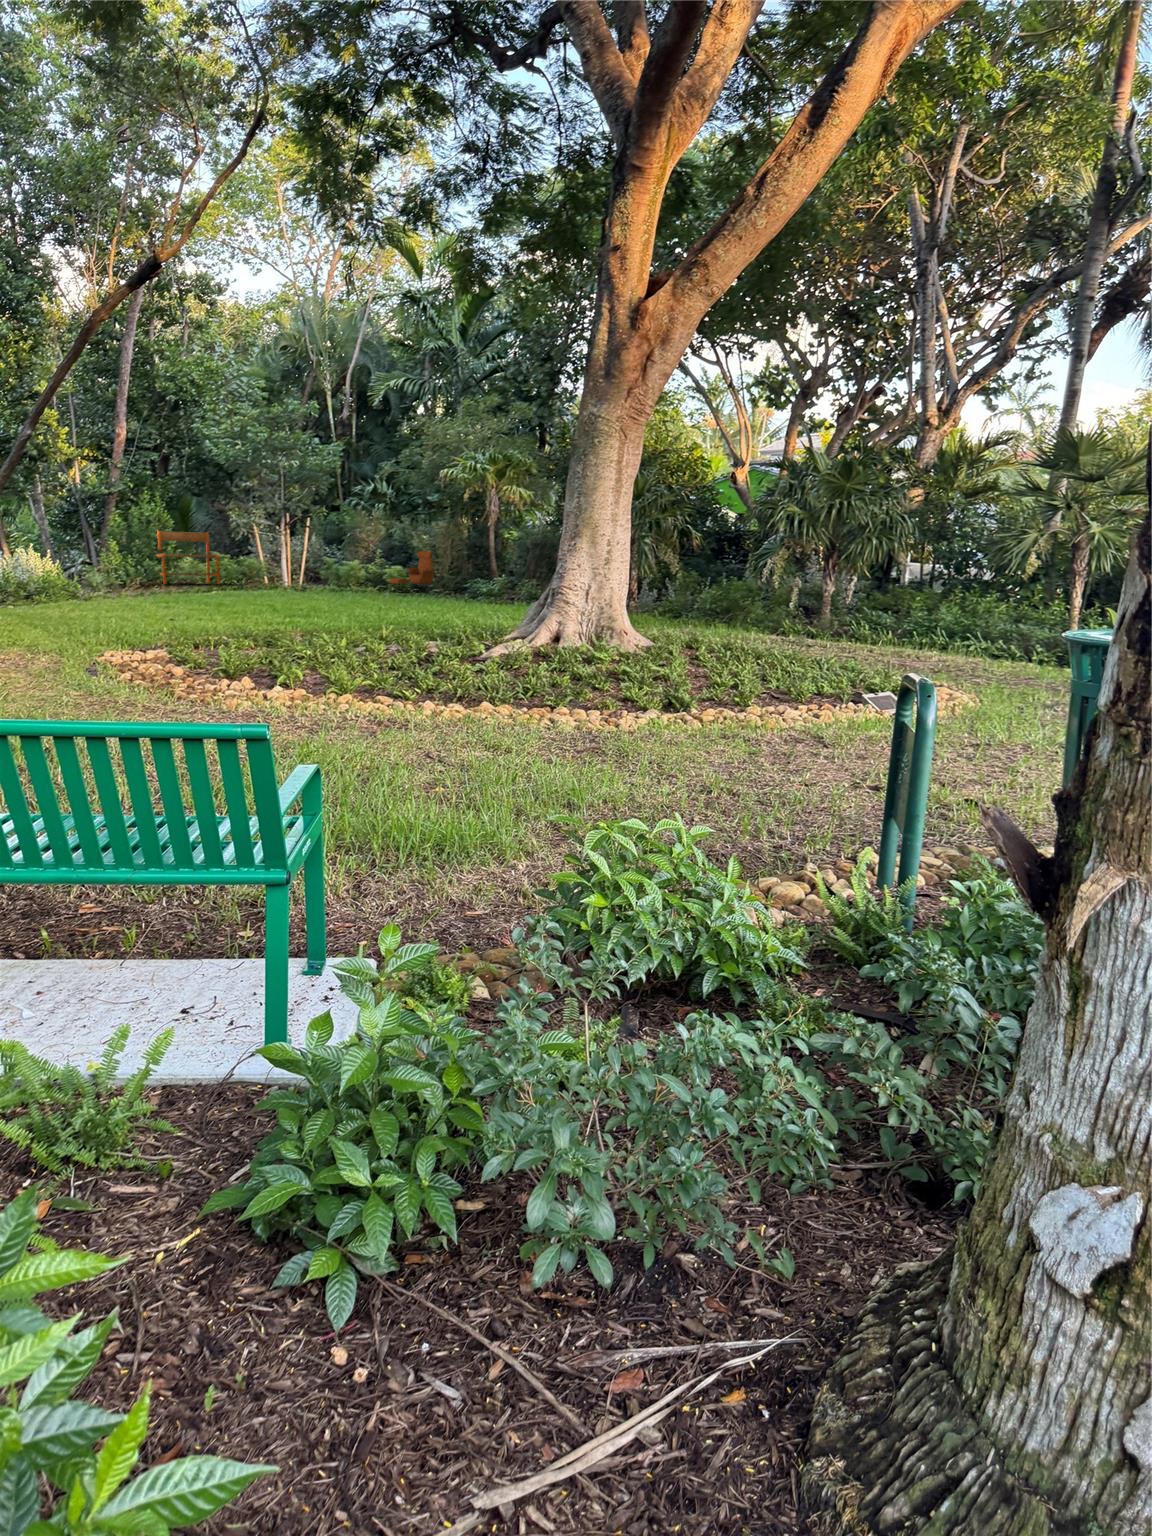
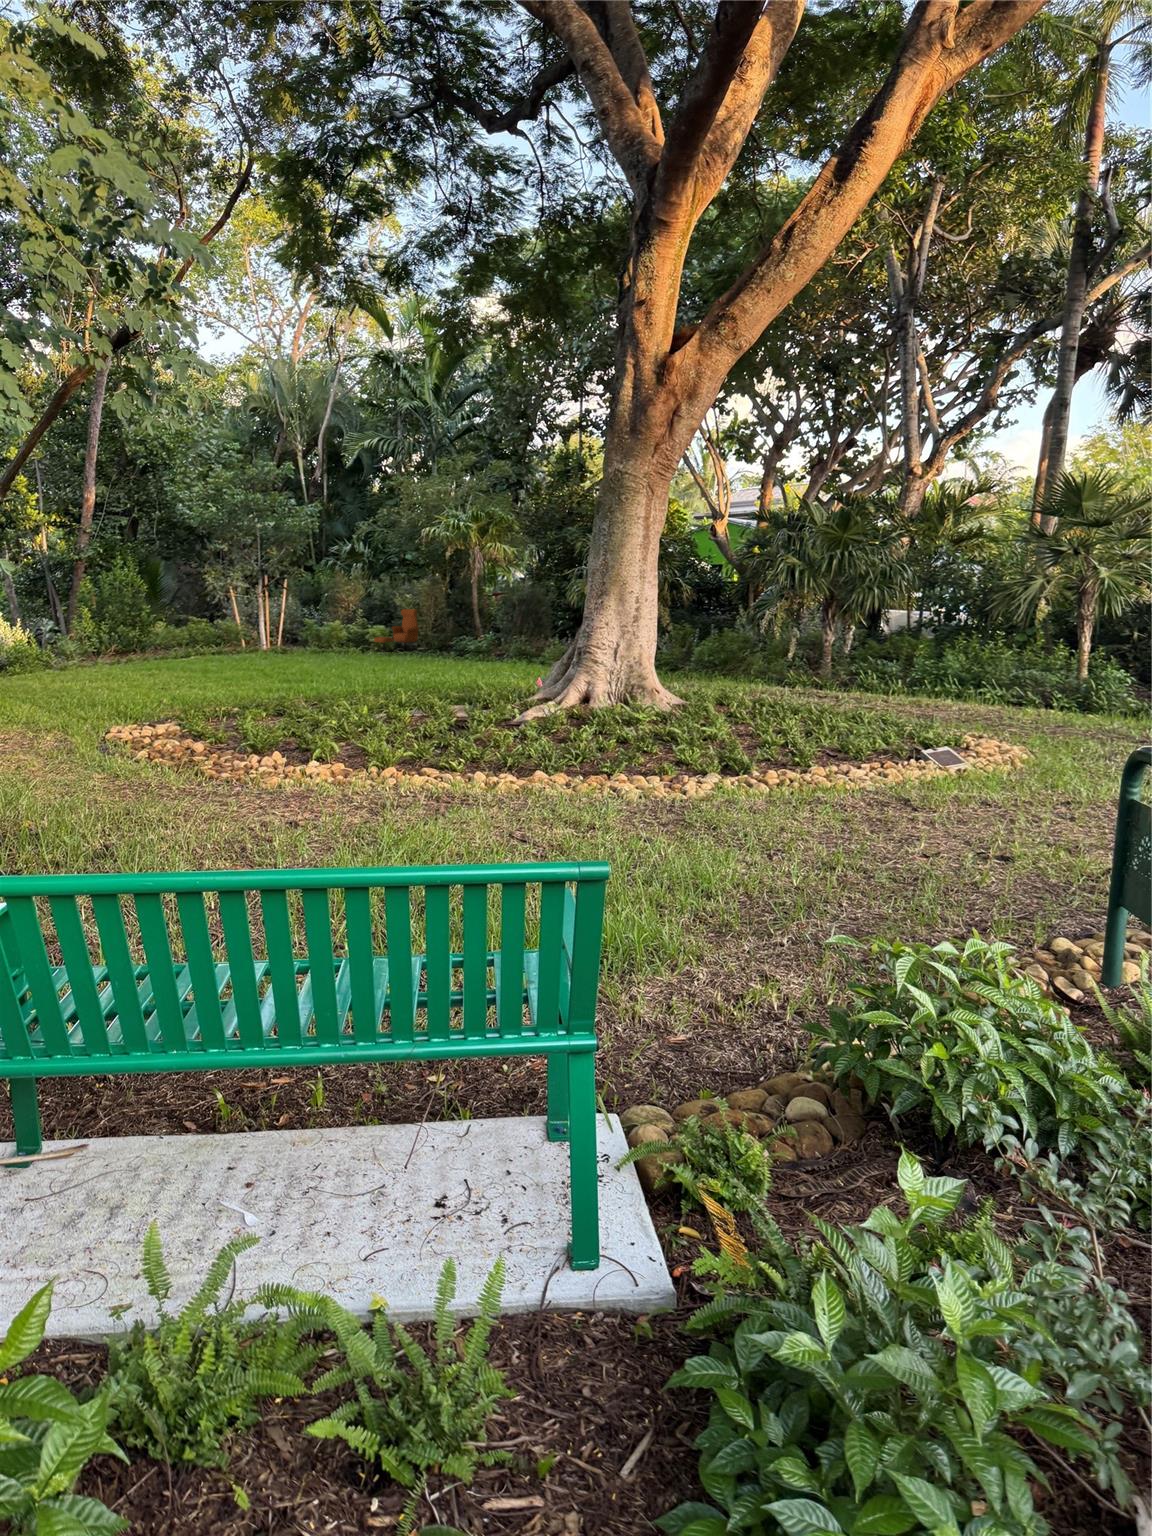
bench: present [157,531,221,584] -> none [133,596,201,650]

